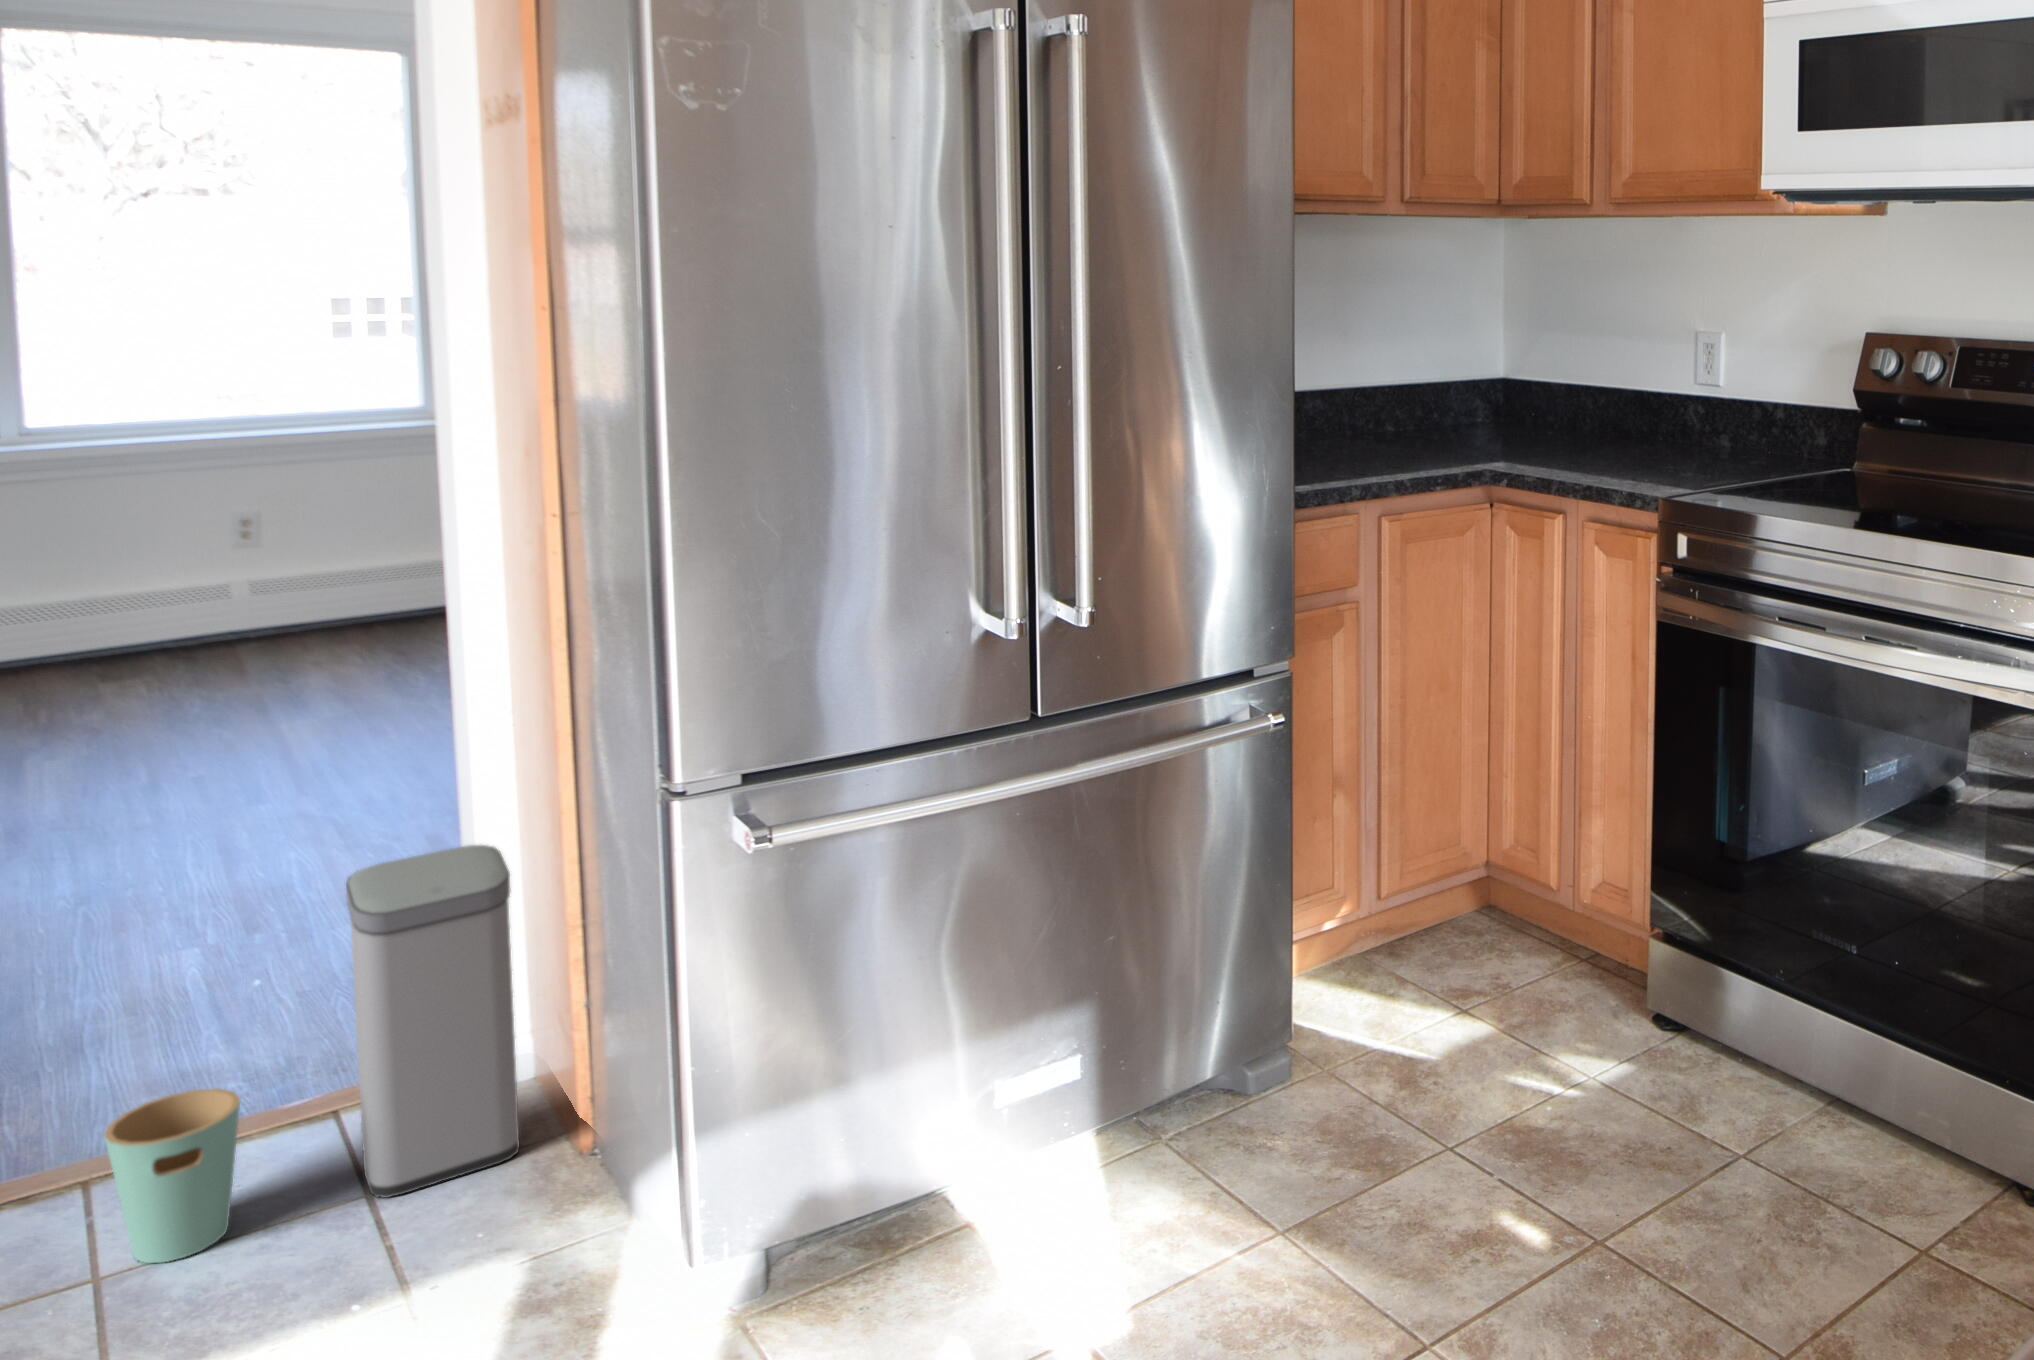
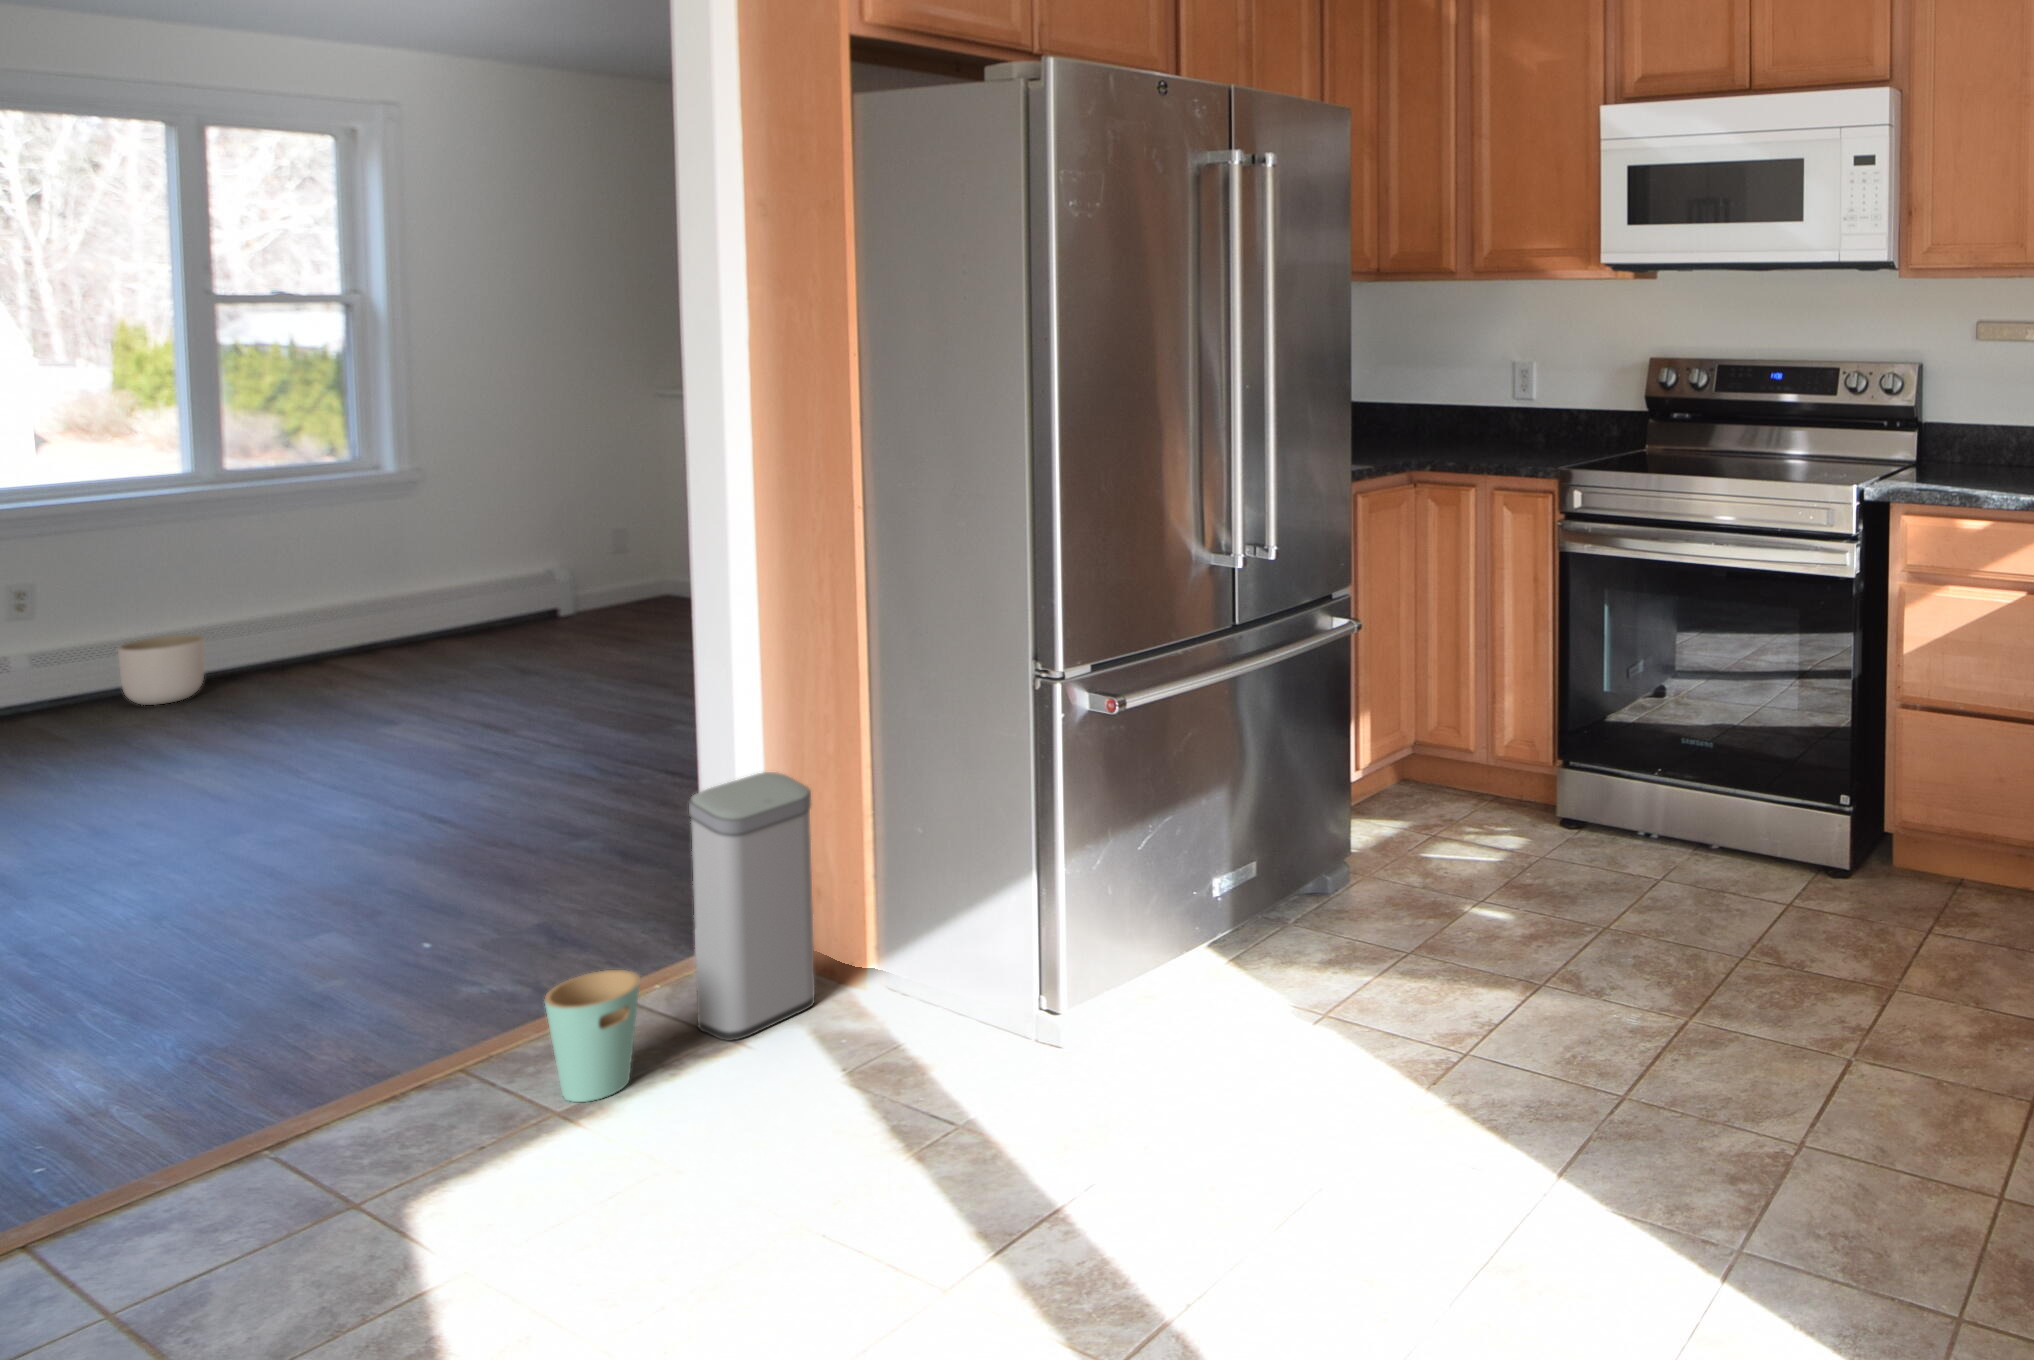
planter: none [318,567,398,637] -> present [118,635,205,705]

